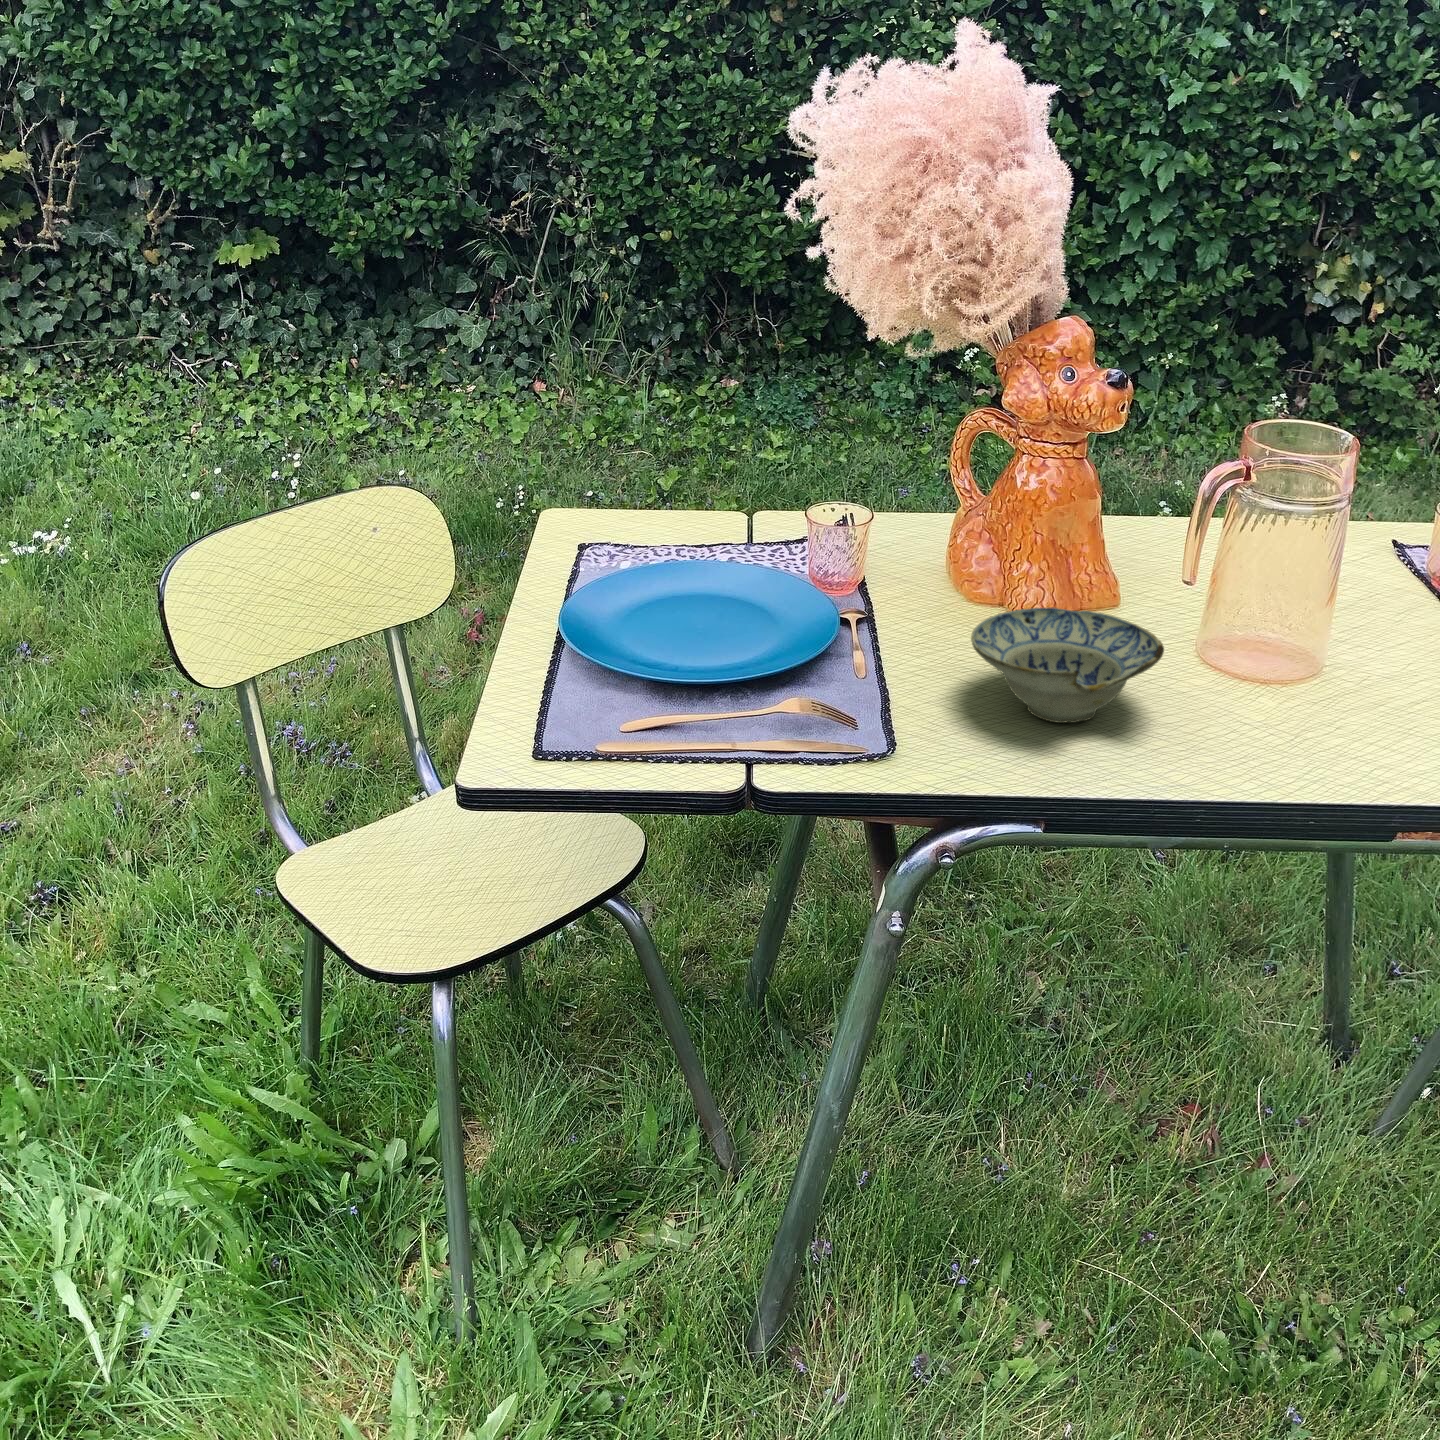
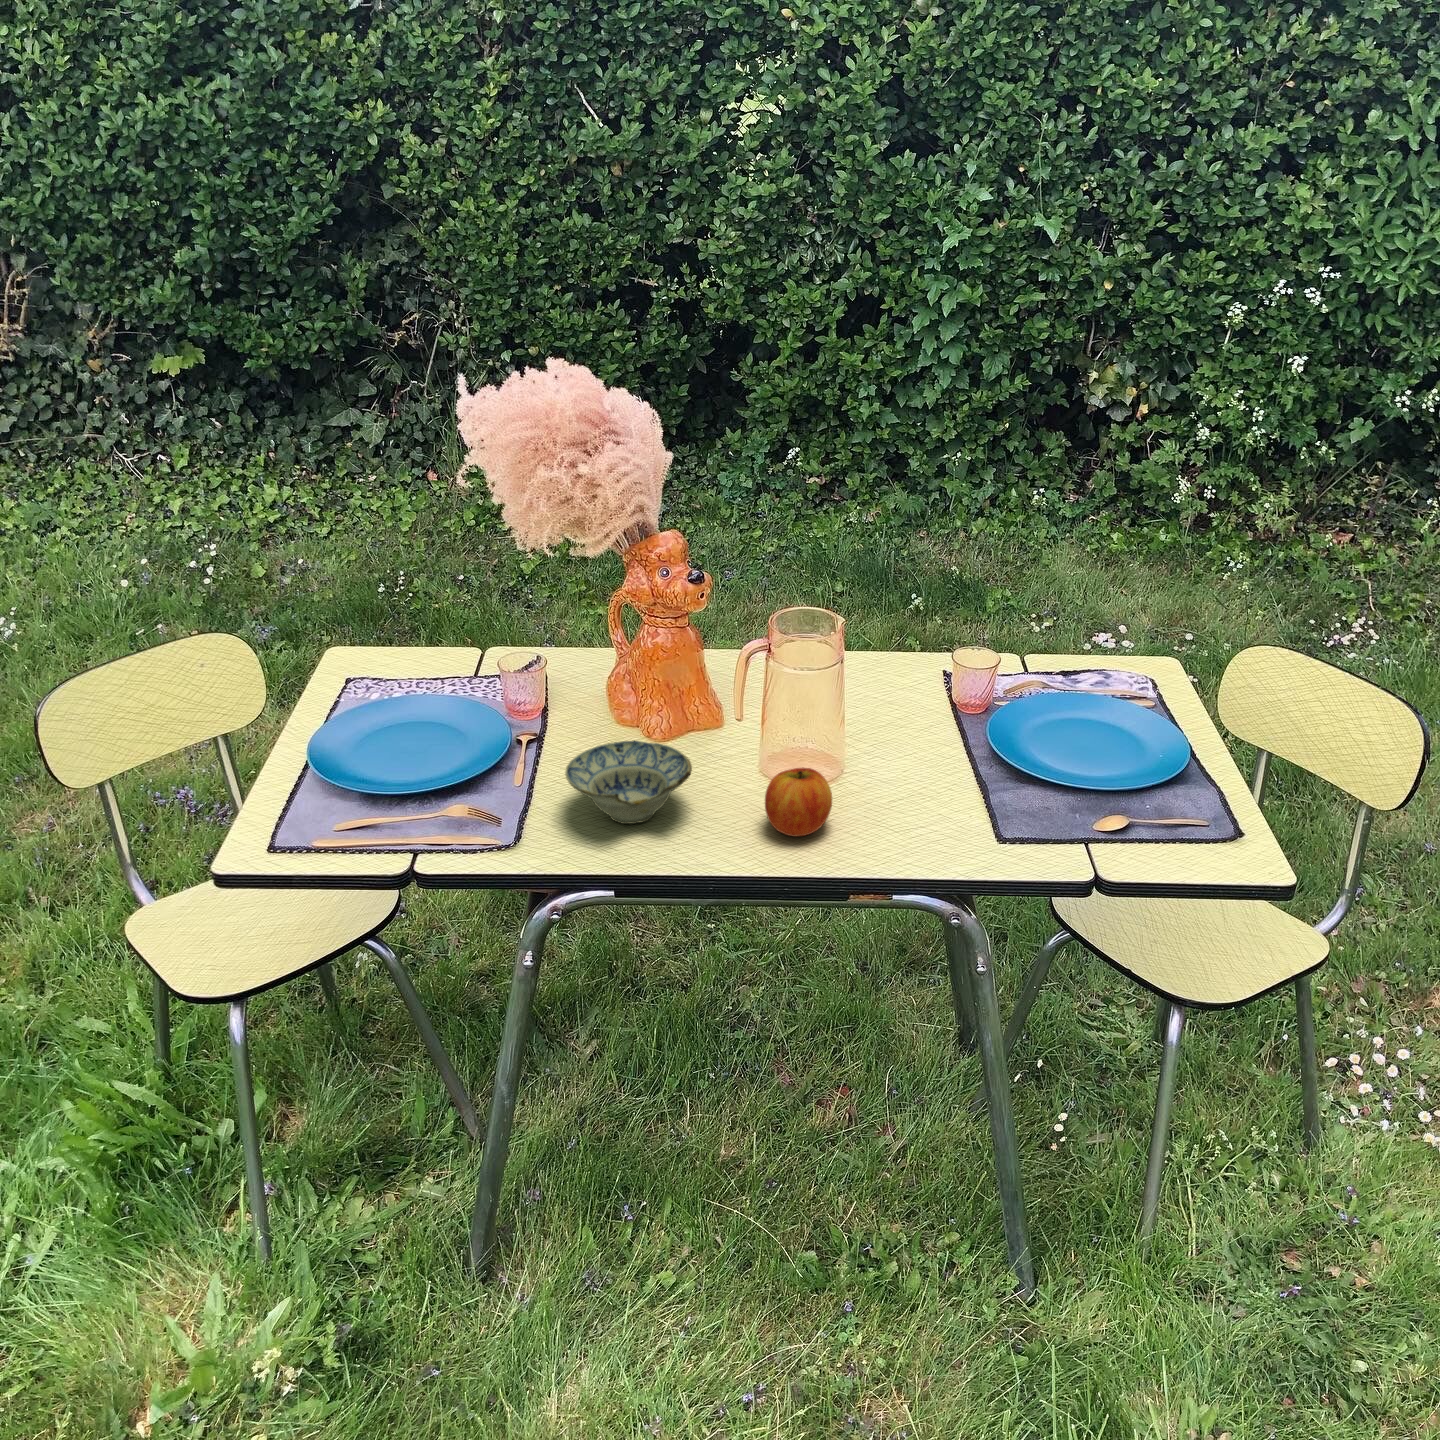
apple: none [1274,641,1384,742] -> present [765,768,832,836]

